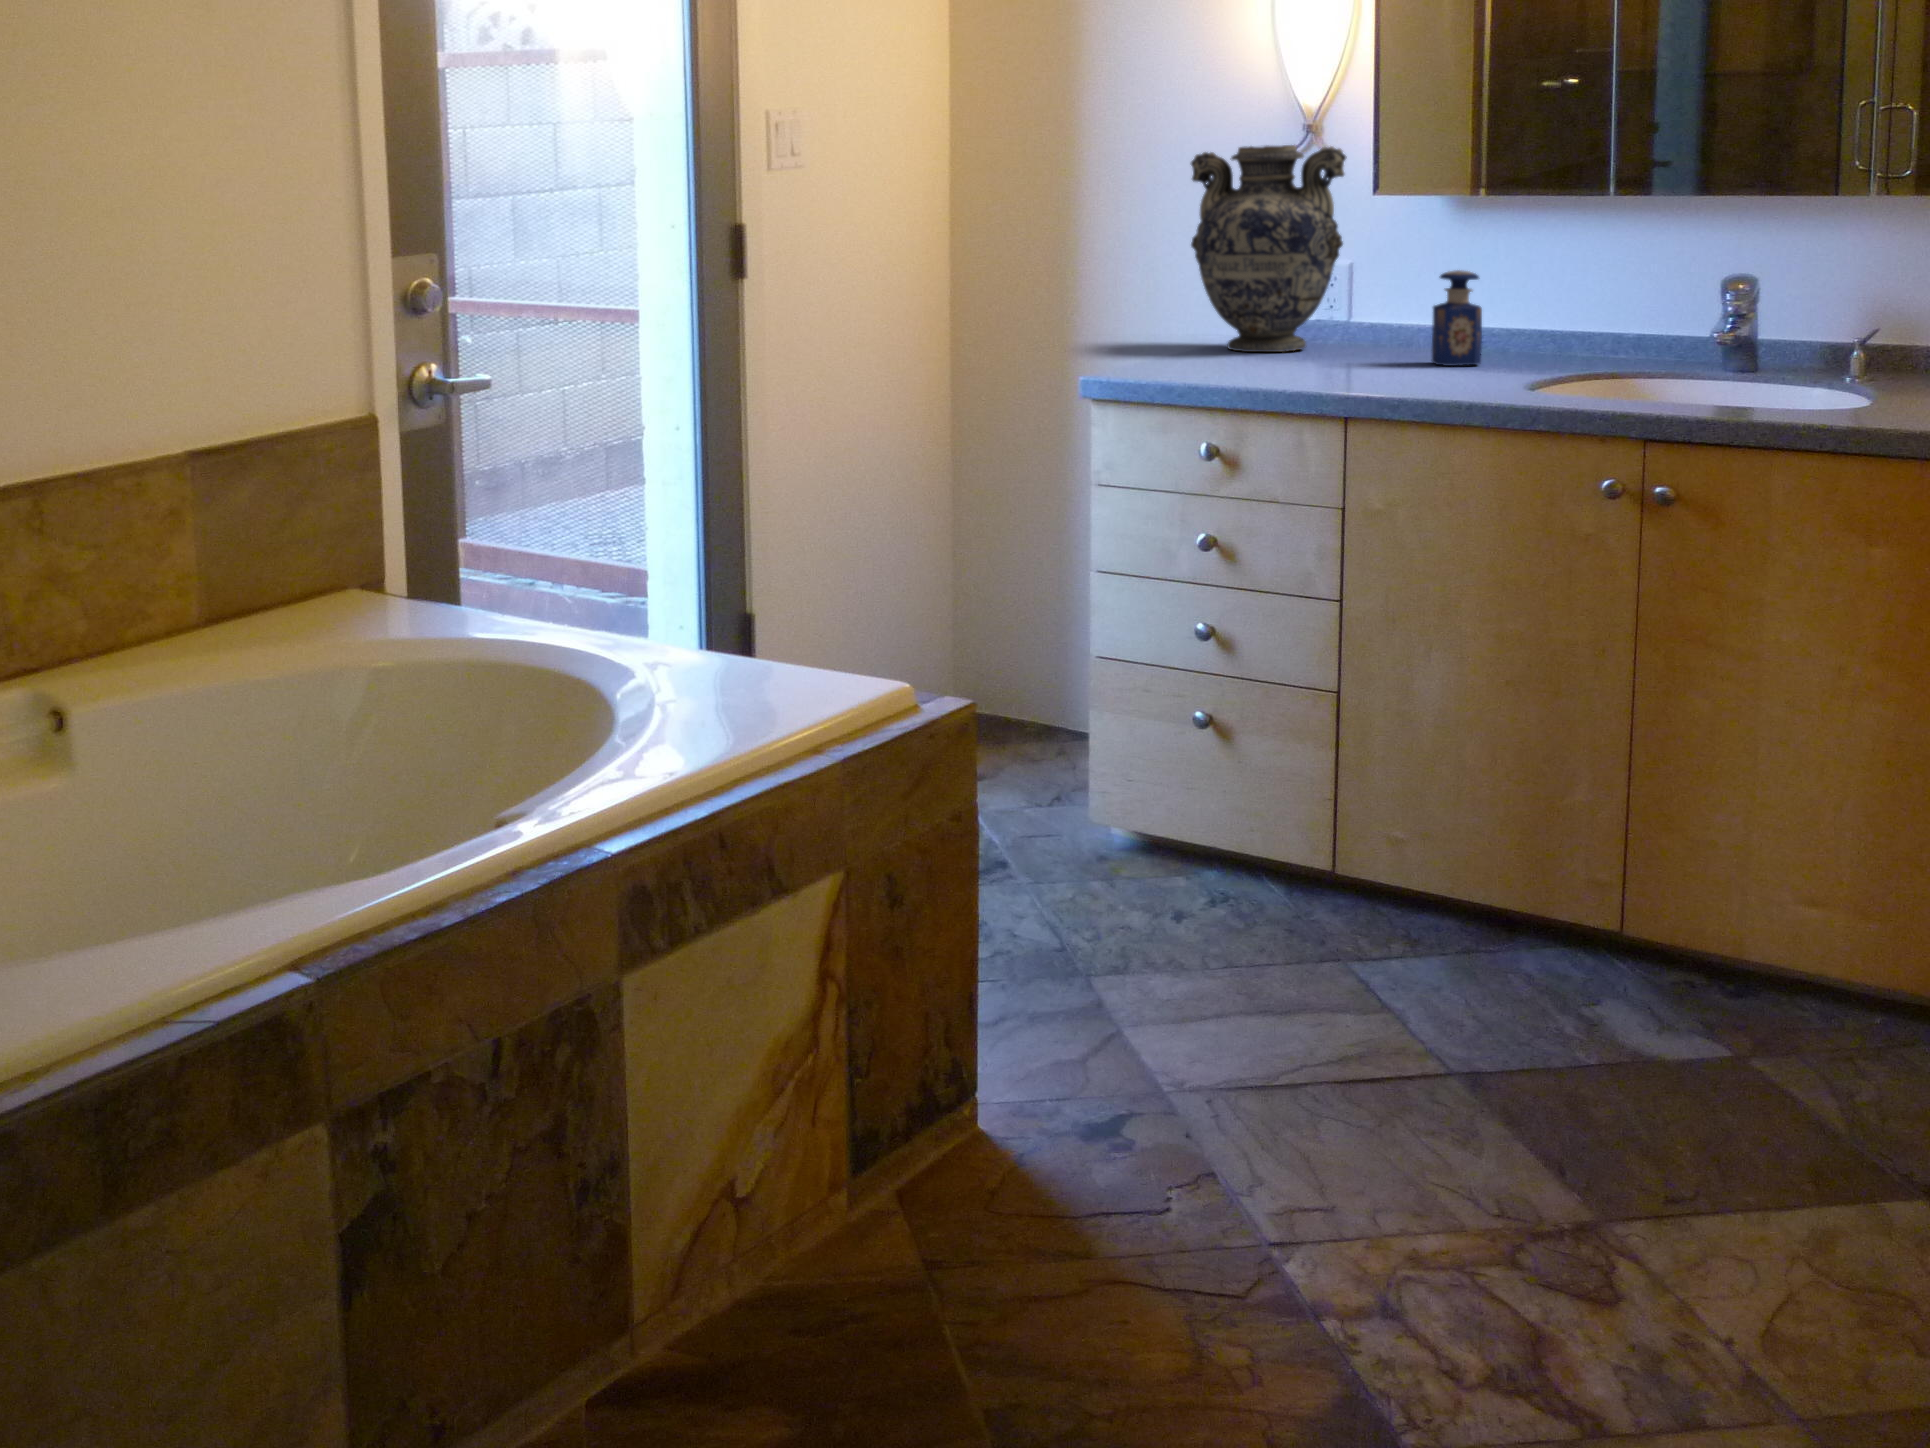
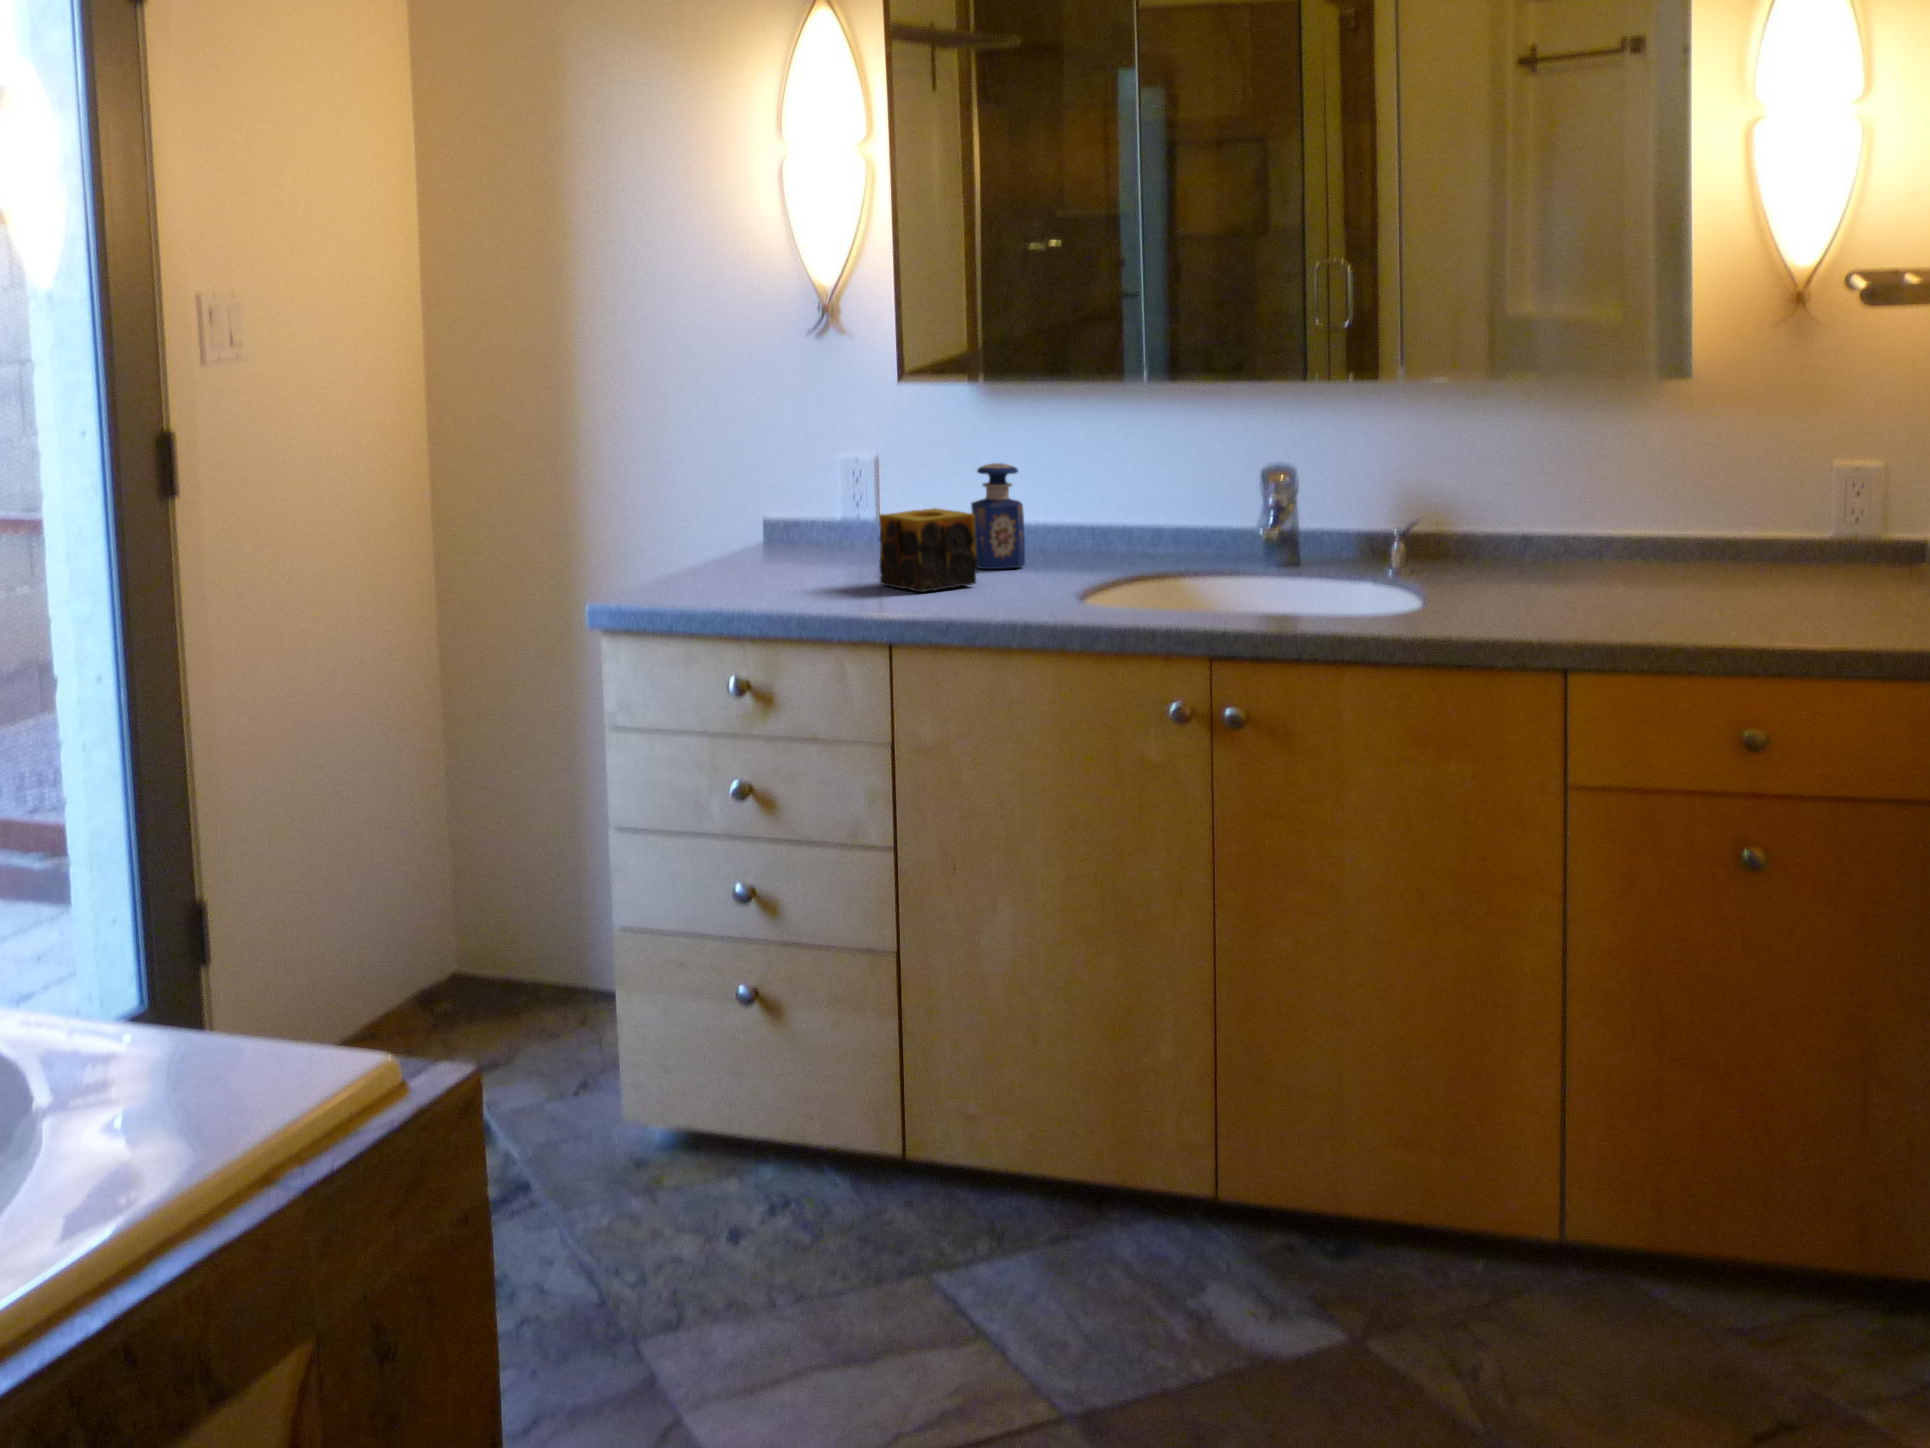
vase: present [1191,145,1347,352] -> none [700,323,872,557]
candle: none [1341,307,1433,378] -> present [879,508,977,592]

